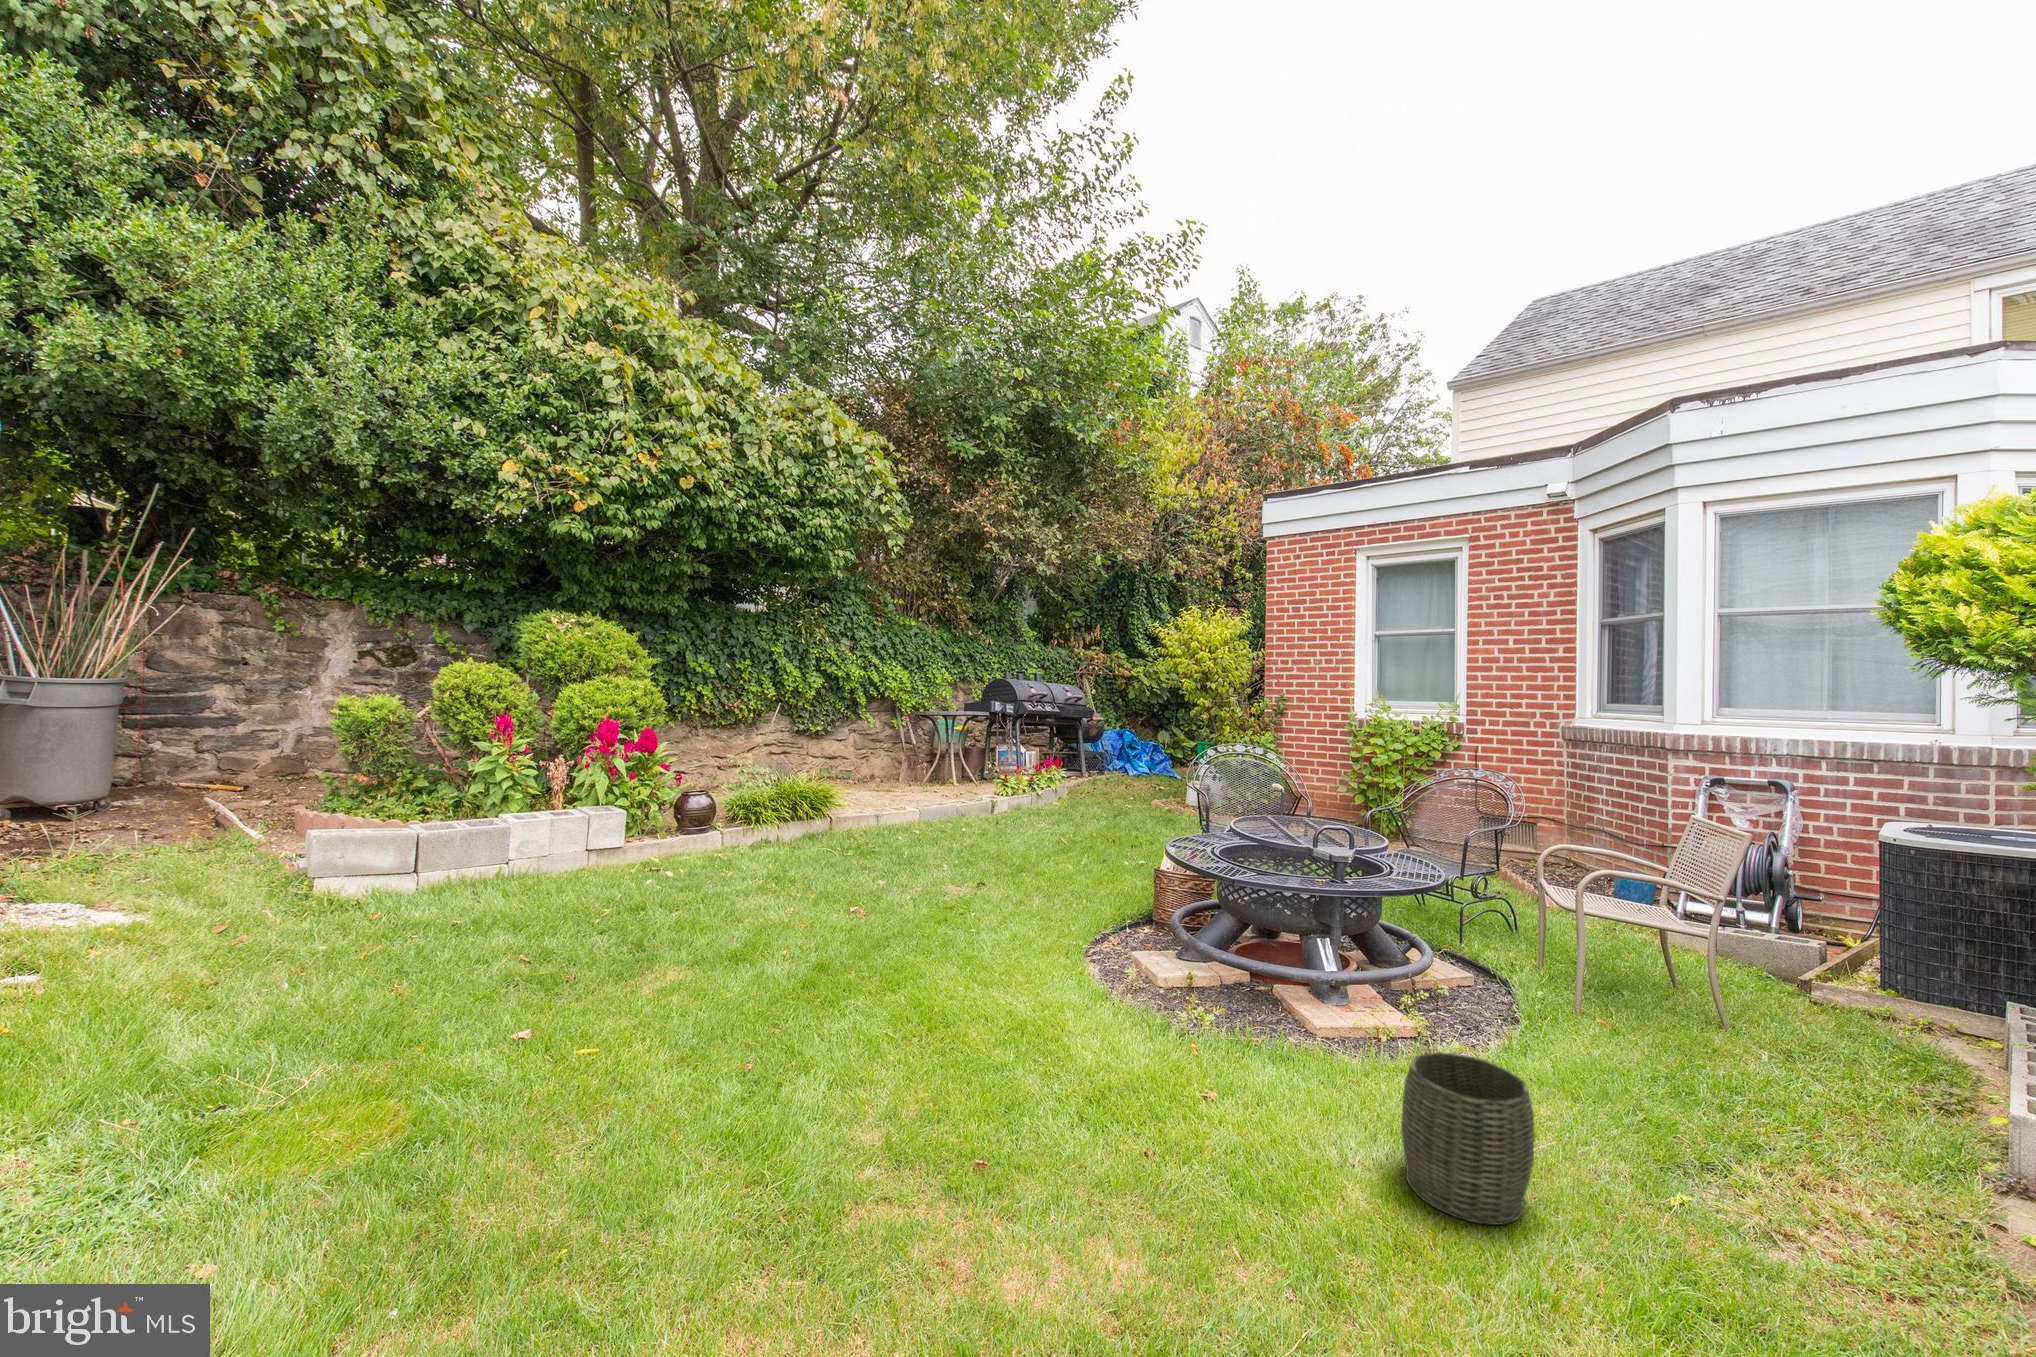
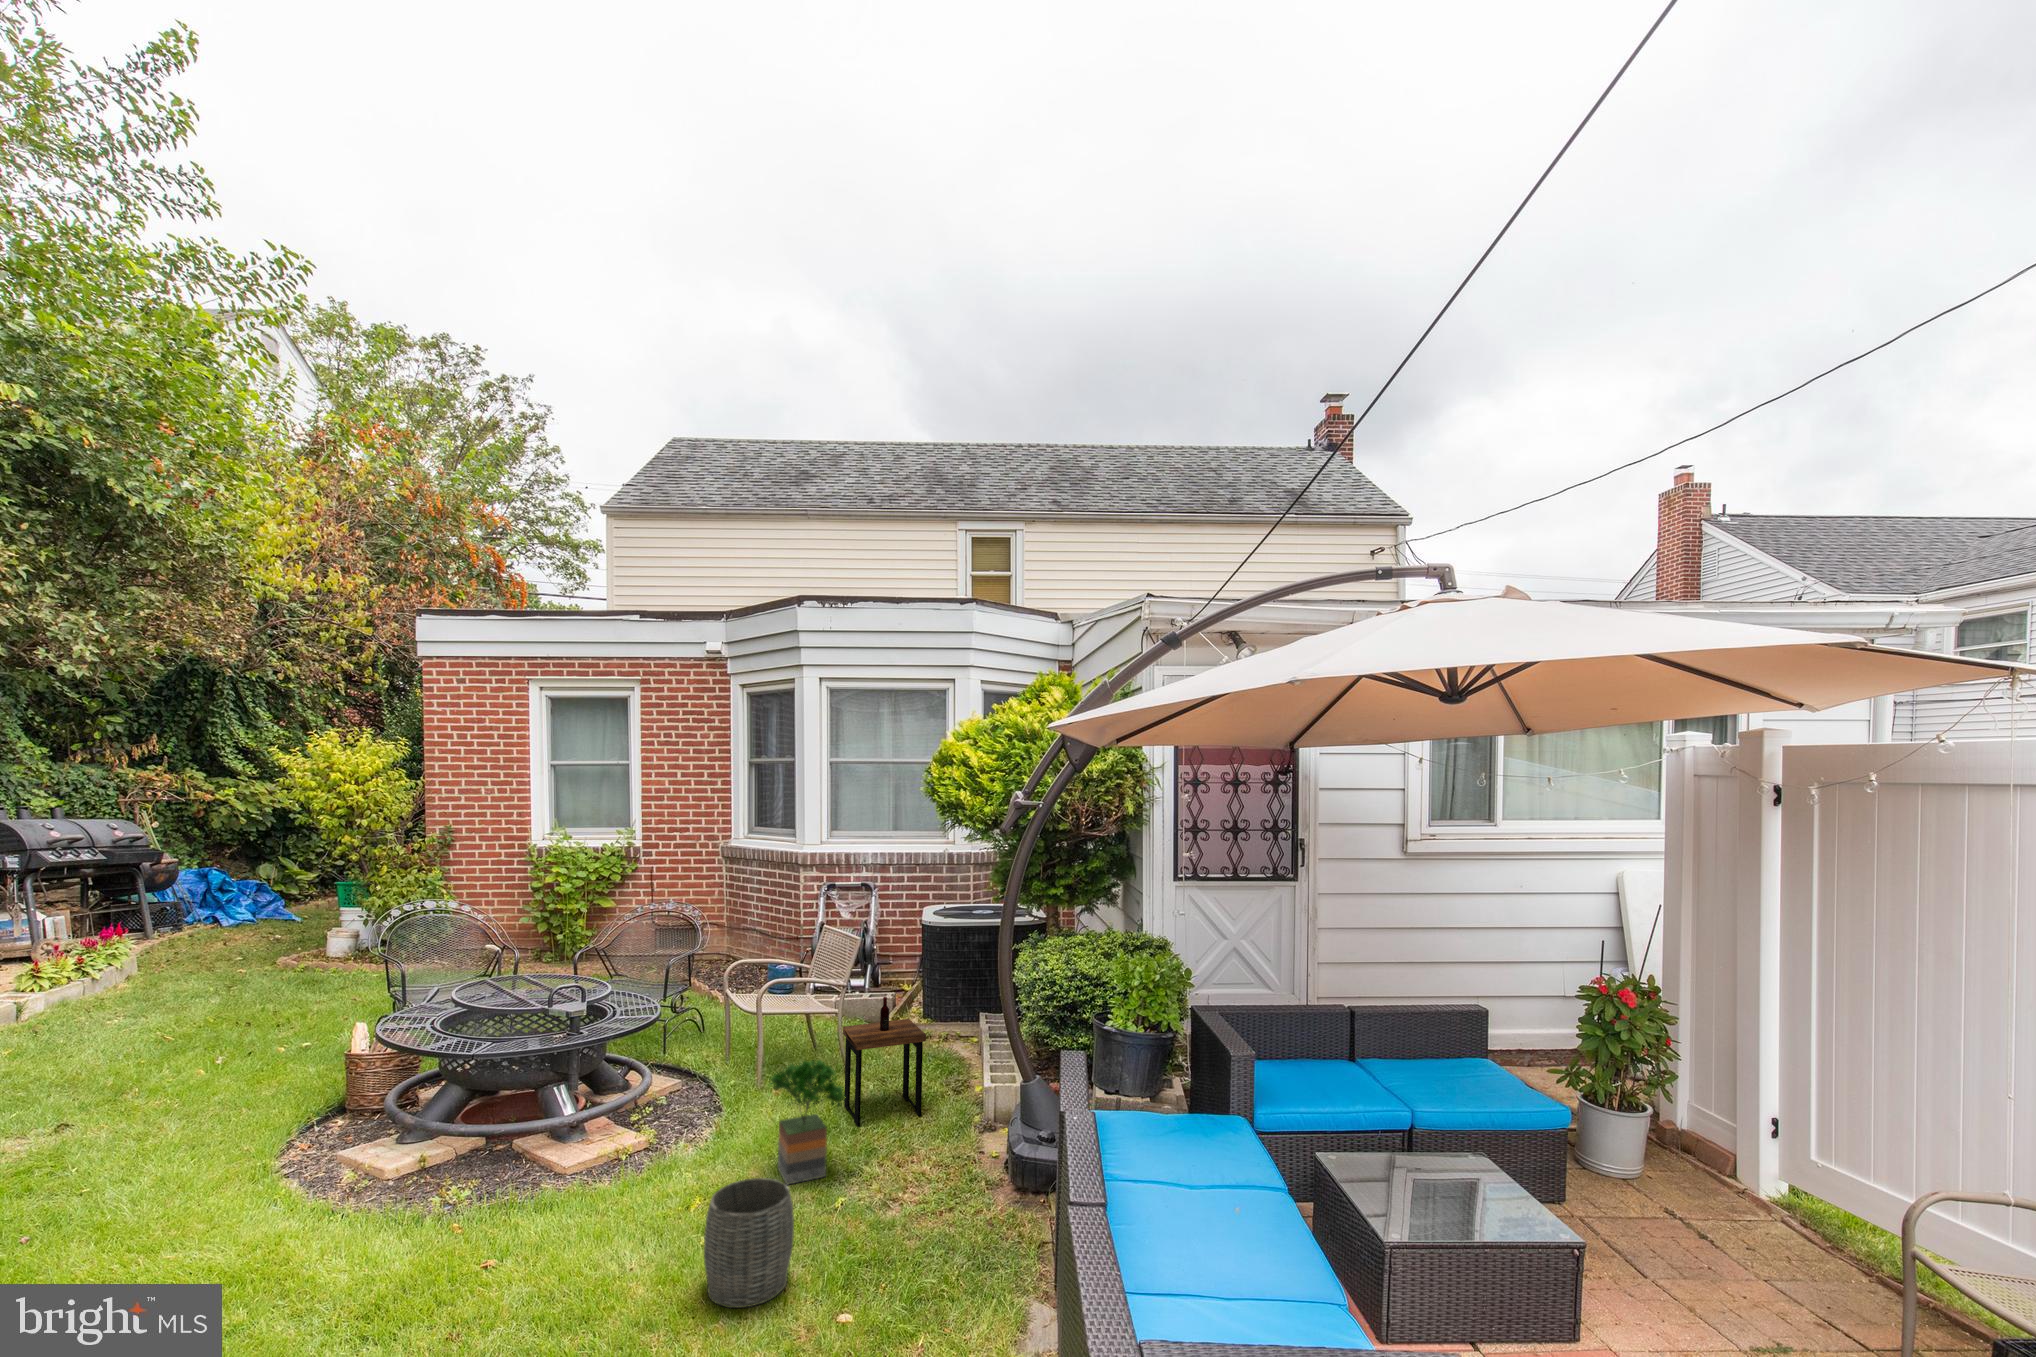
side table: none [1691,911,1855,1112] -> present [843,997,926,1127]
potted tree: none [1542,947,1668,1121] -> present [771,1060,845,1185]

